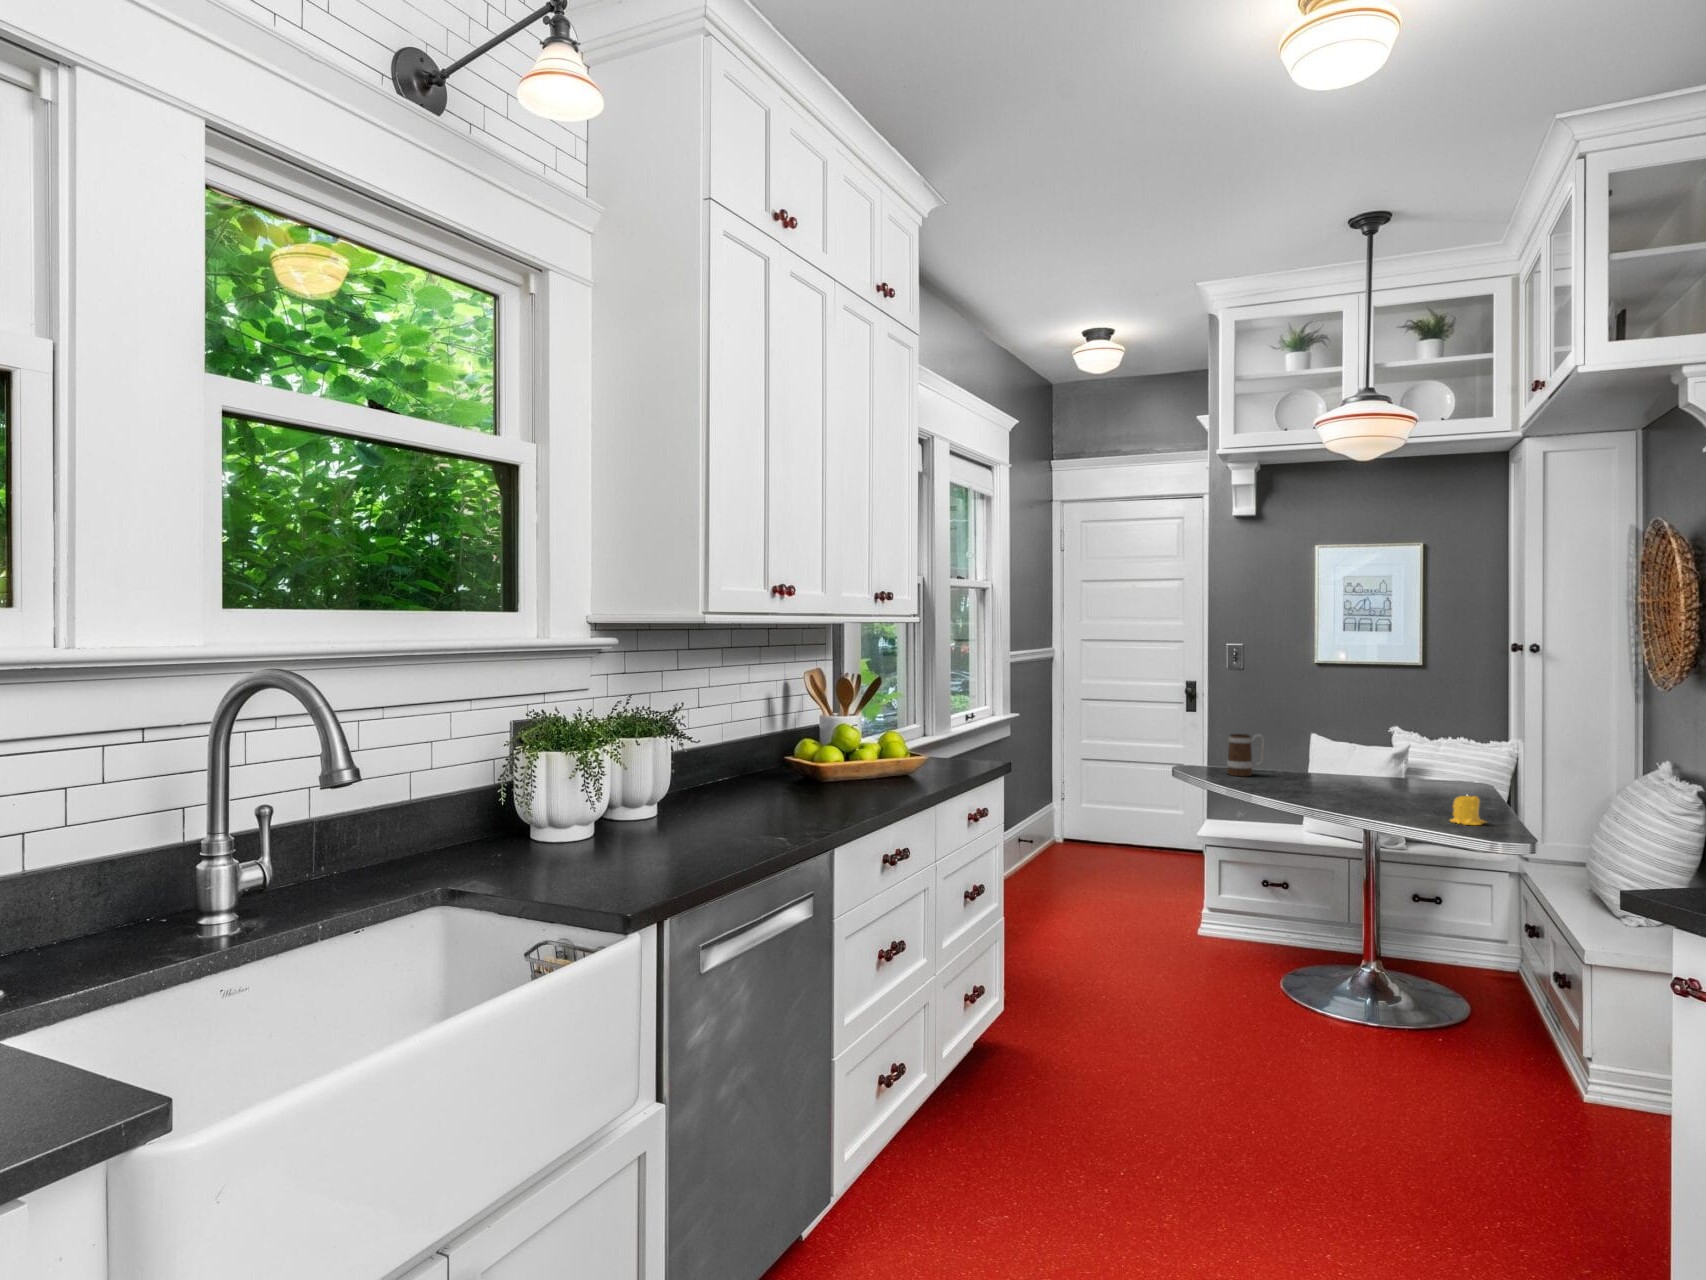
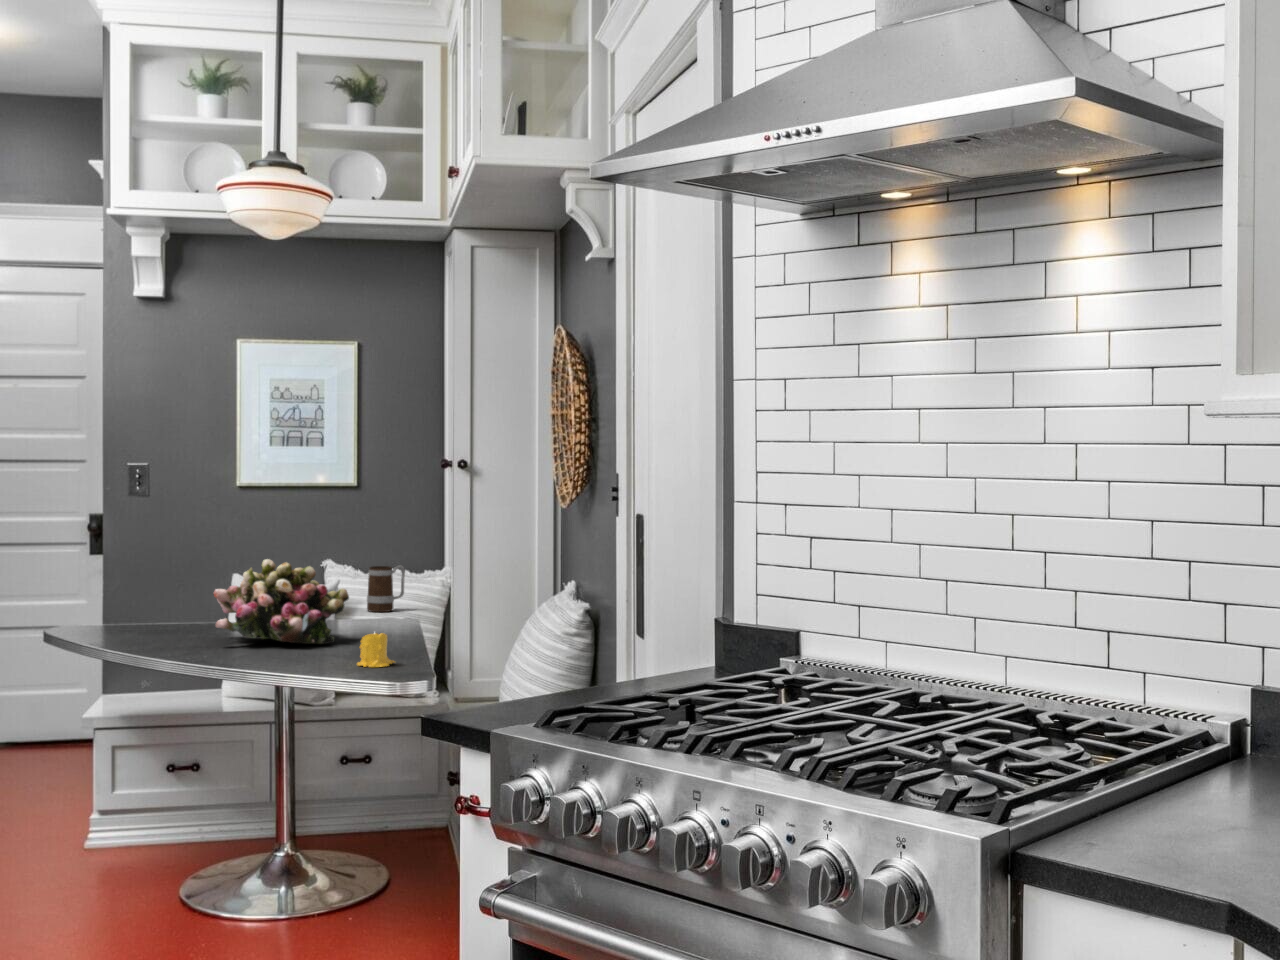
flower arrangement: none [1315,726,1433,800] -> present [214,559,349,644]
mug: present [1227,734,1264,776] -> present [367,565,405,612]

